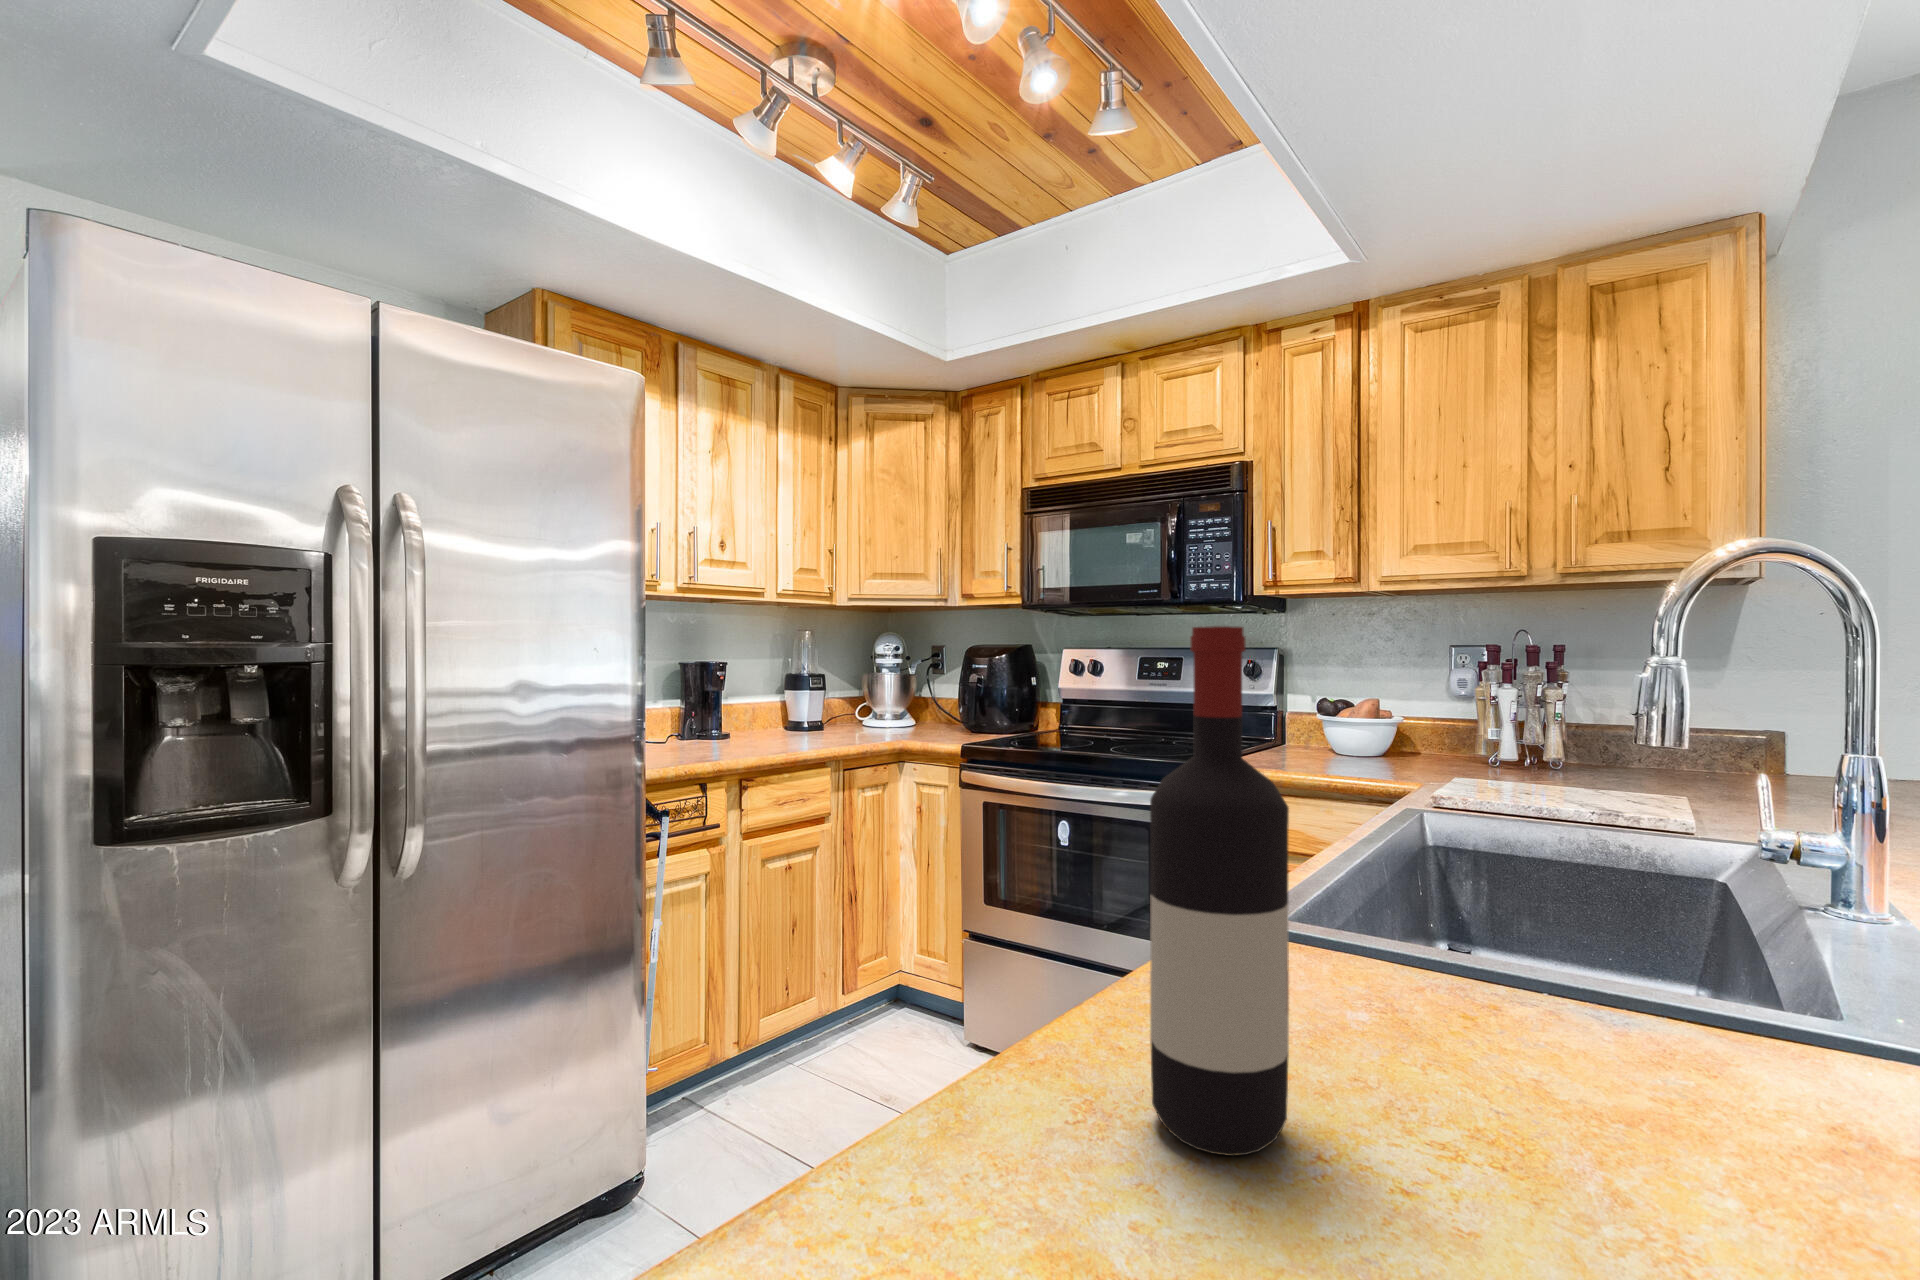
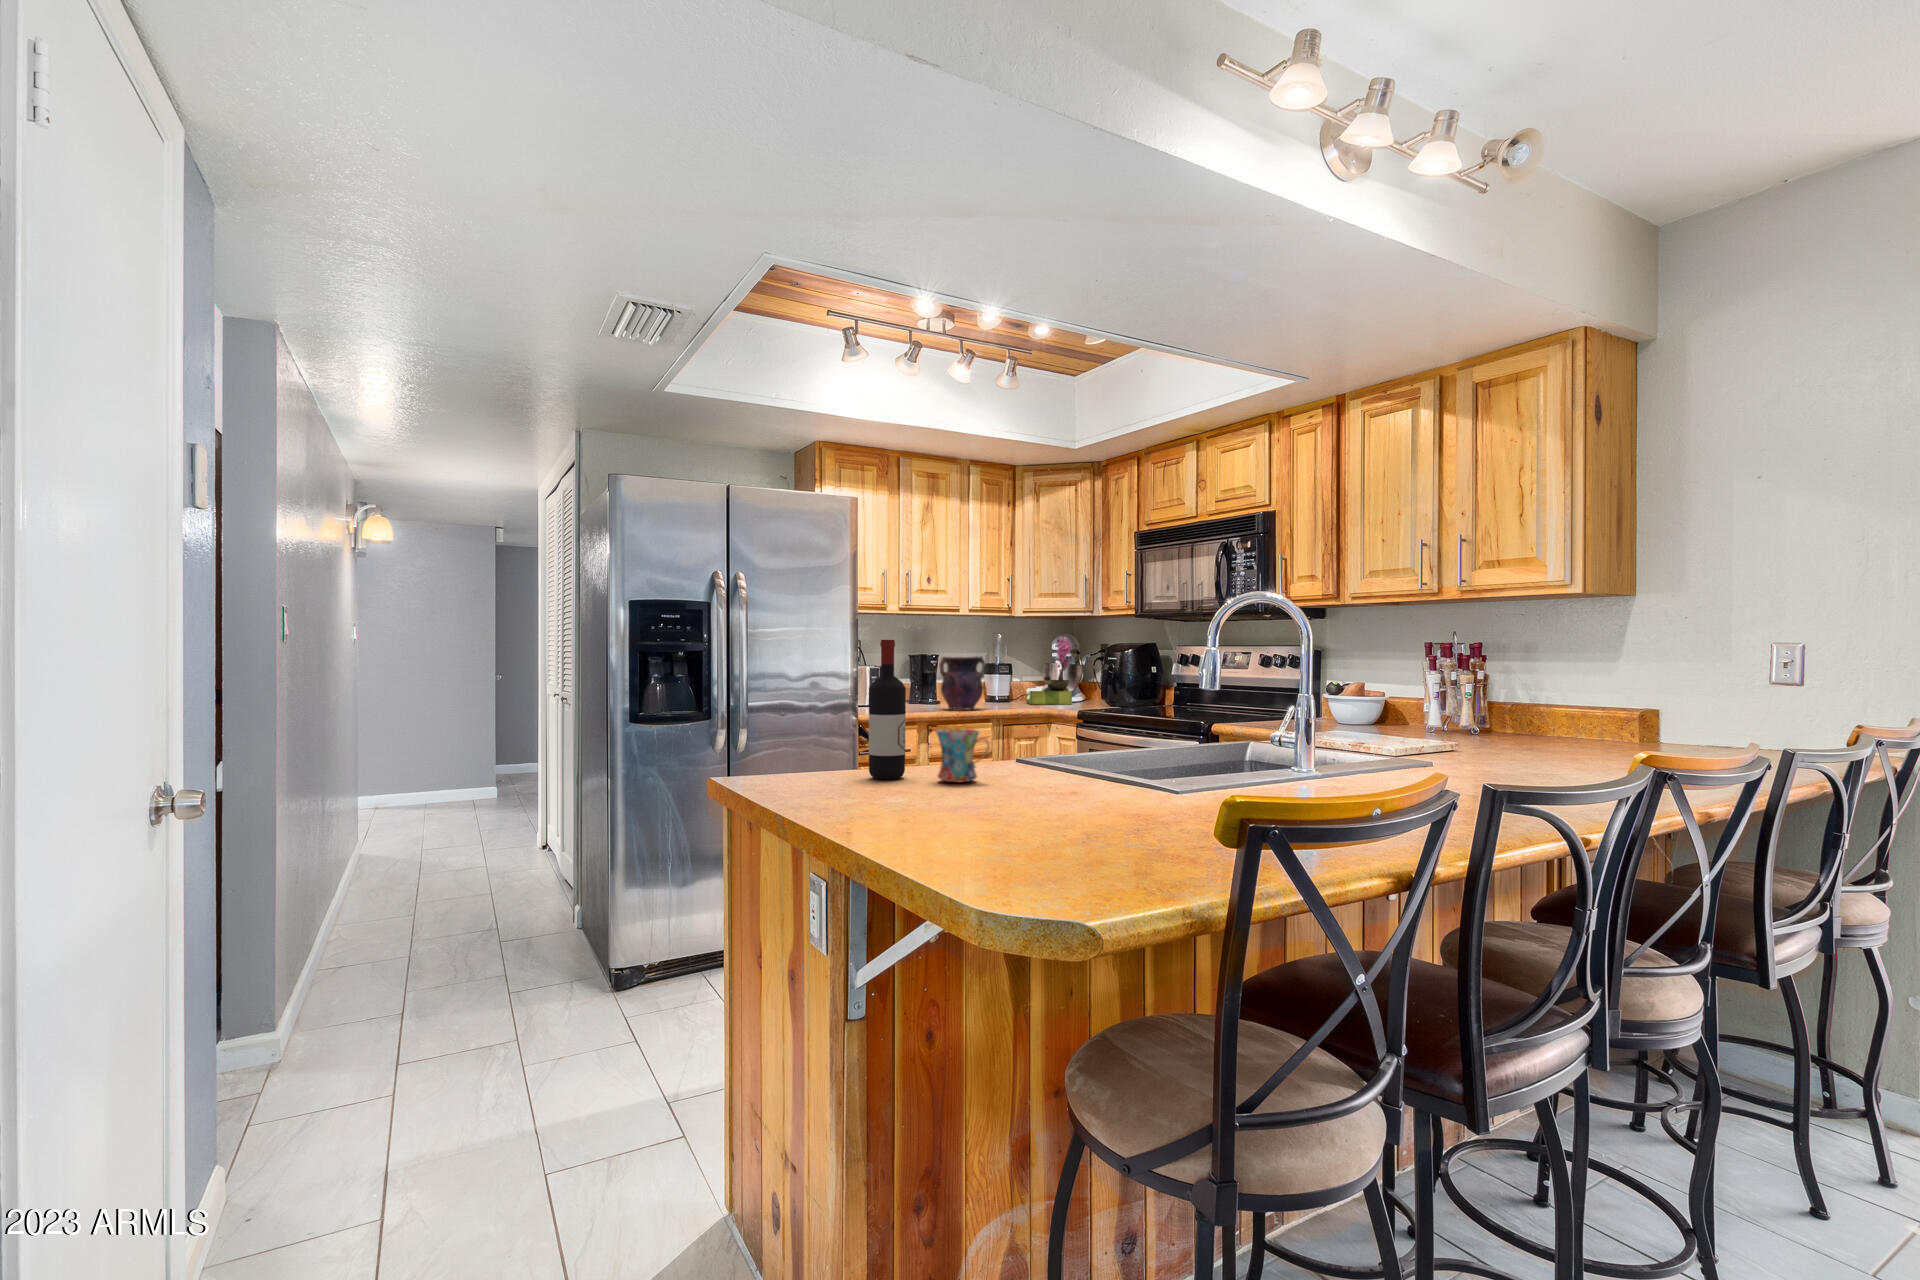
flower arrangement: none [842,634,915,732] -> present [1026,637,1072,705]
vase: none [745,663,817,749] -> present [939,656,985,710]
mug: none [1401,923,1615,1149] -> present [936,729,990,782]

